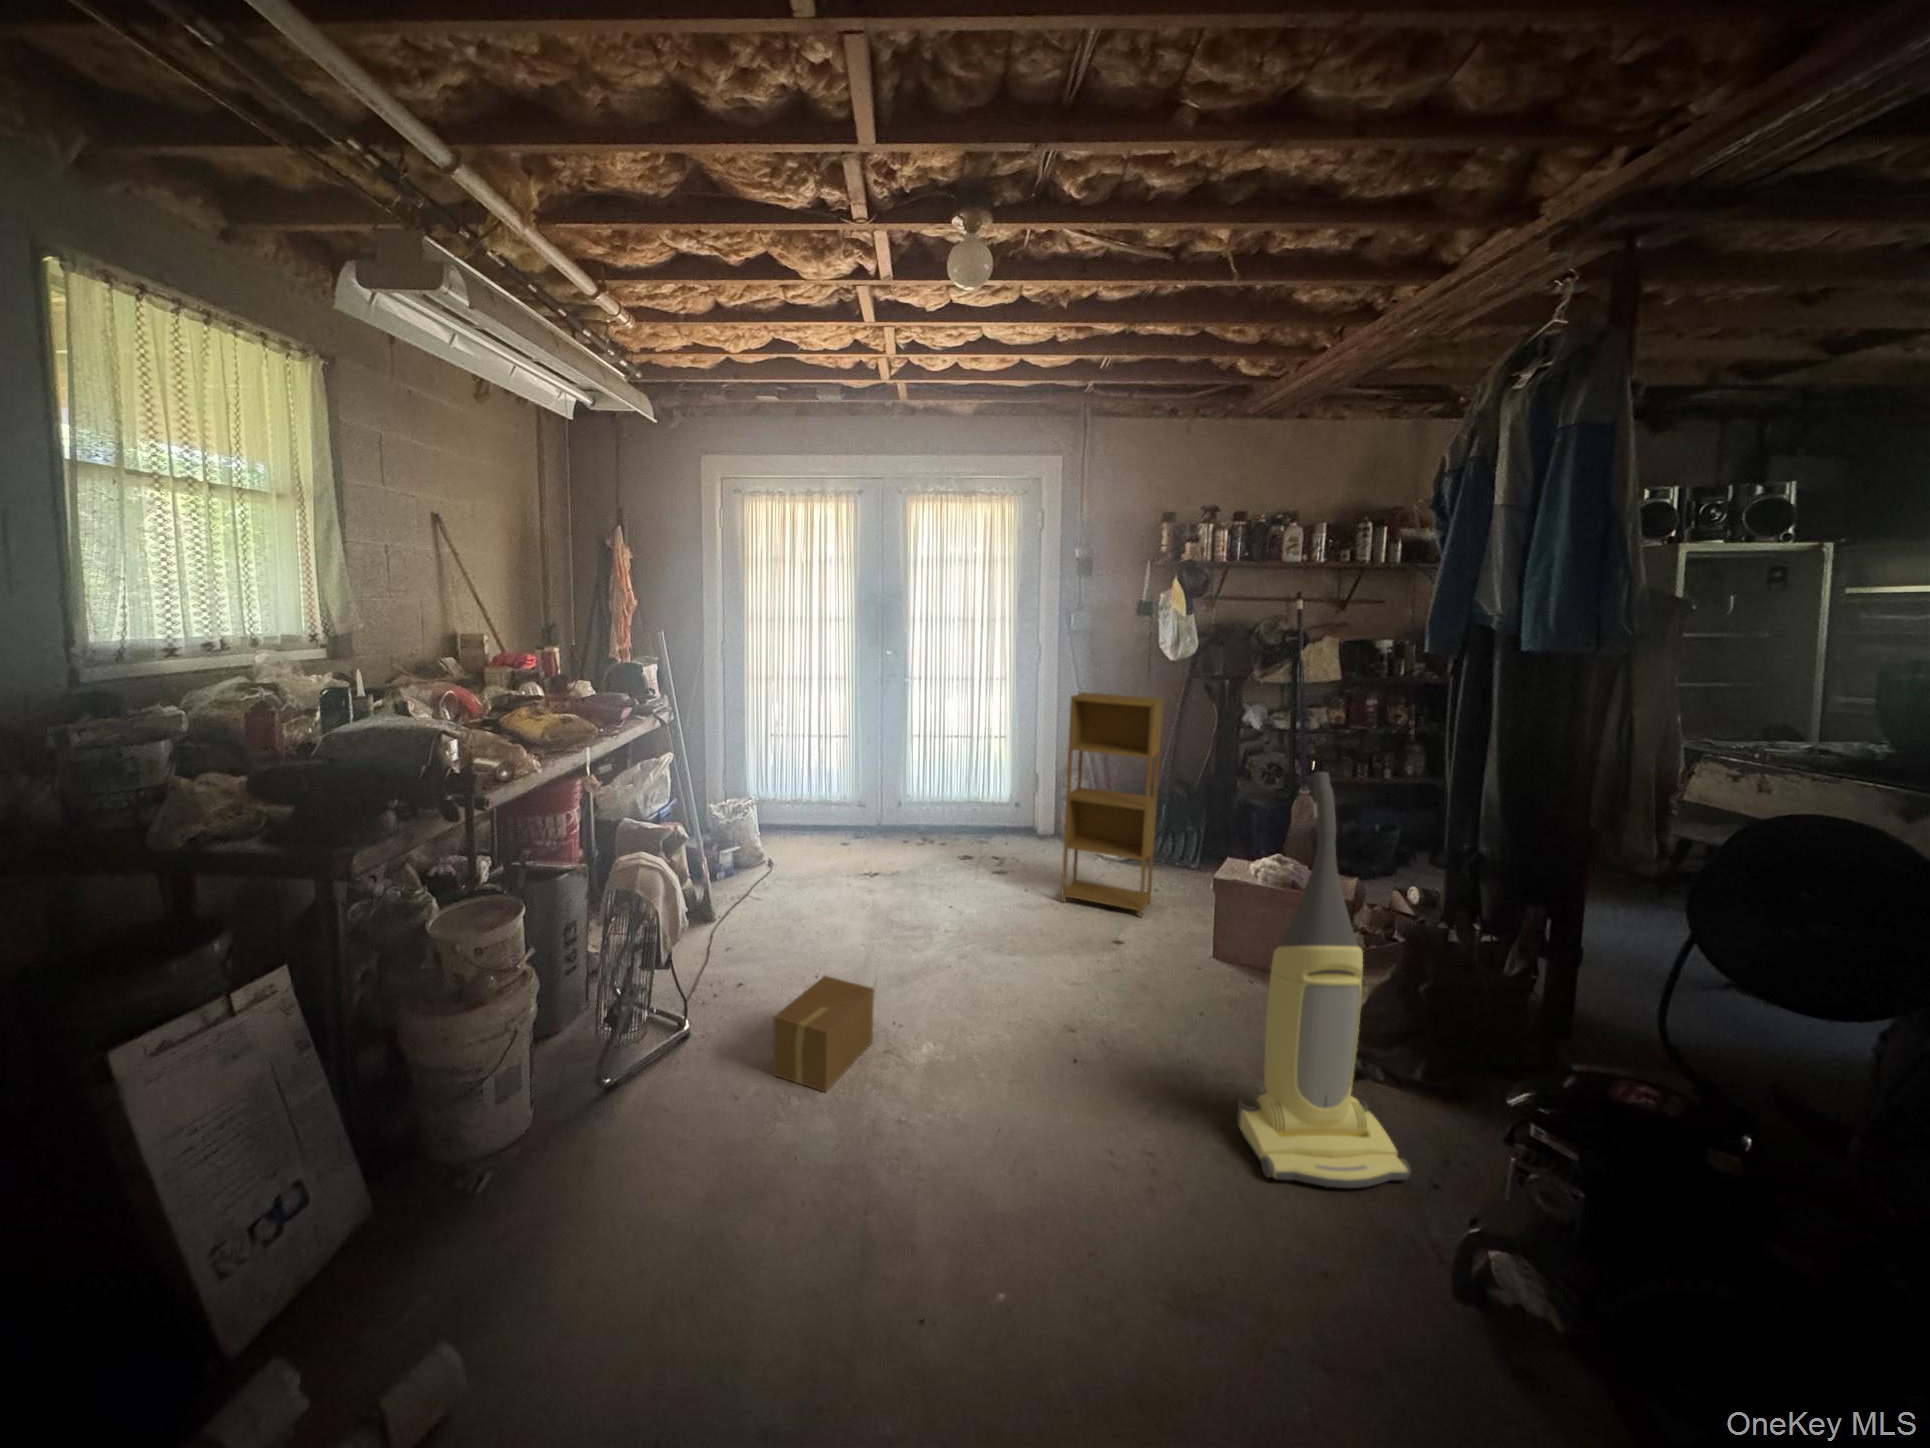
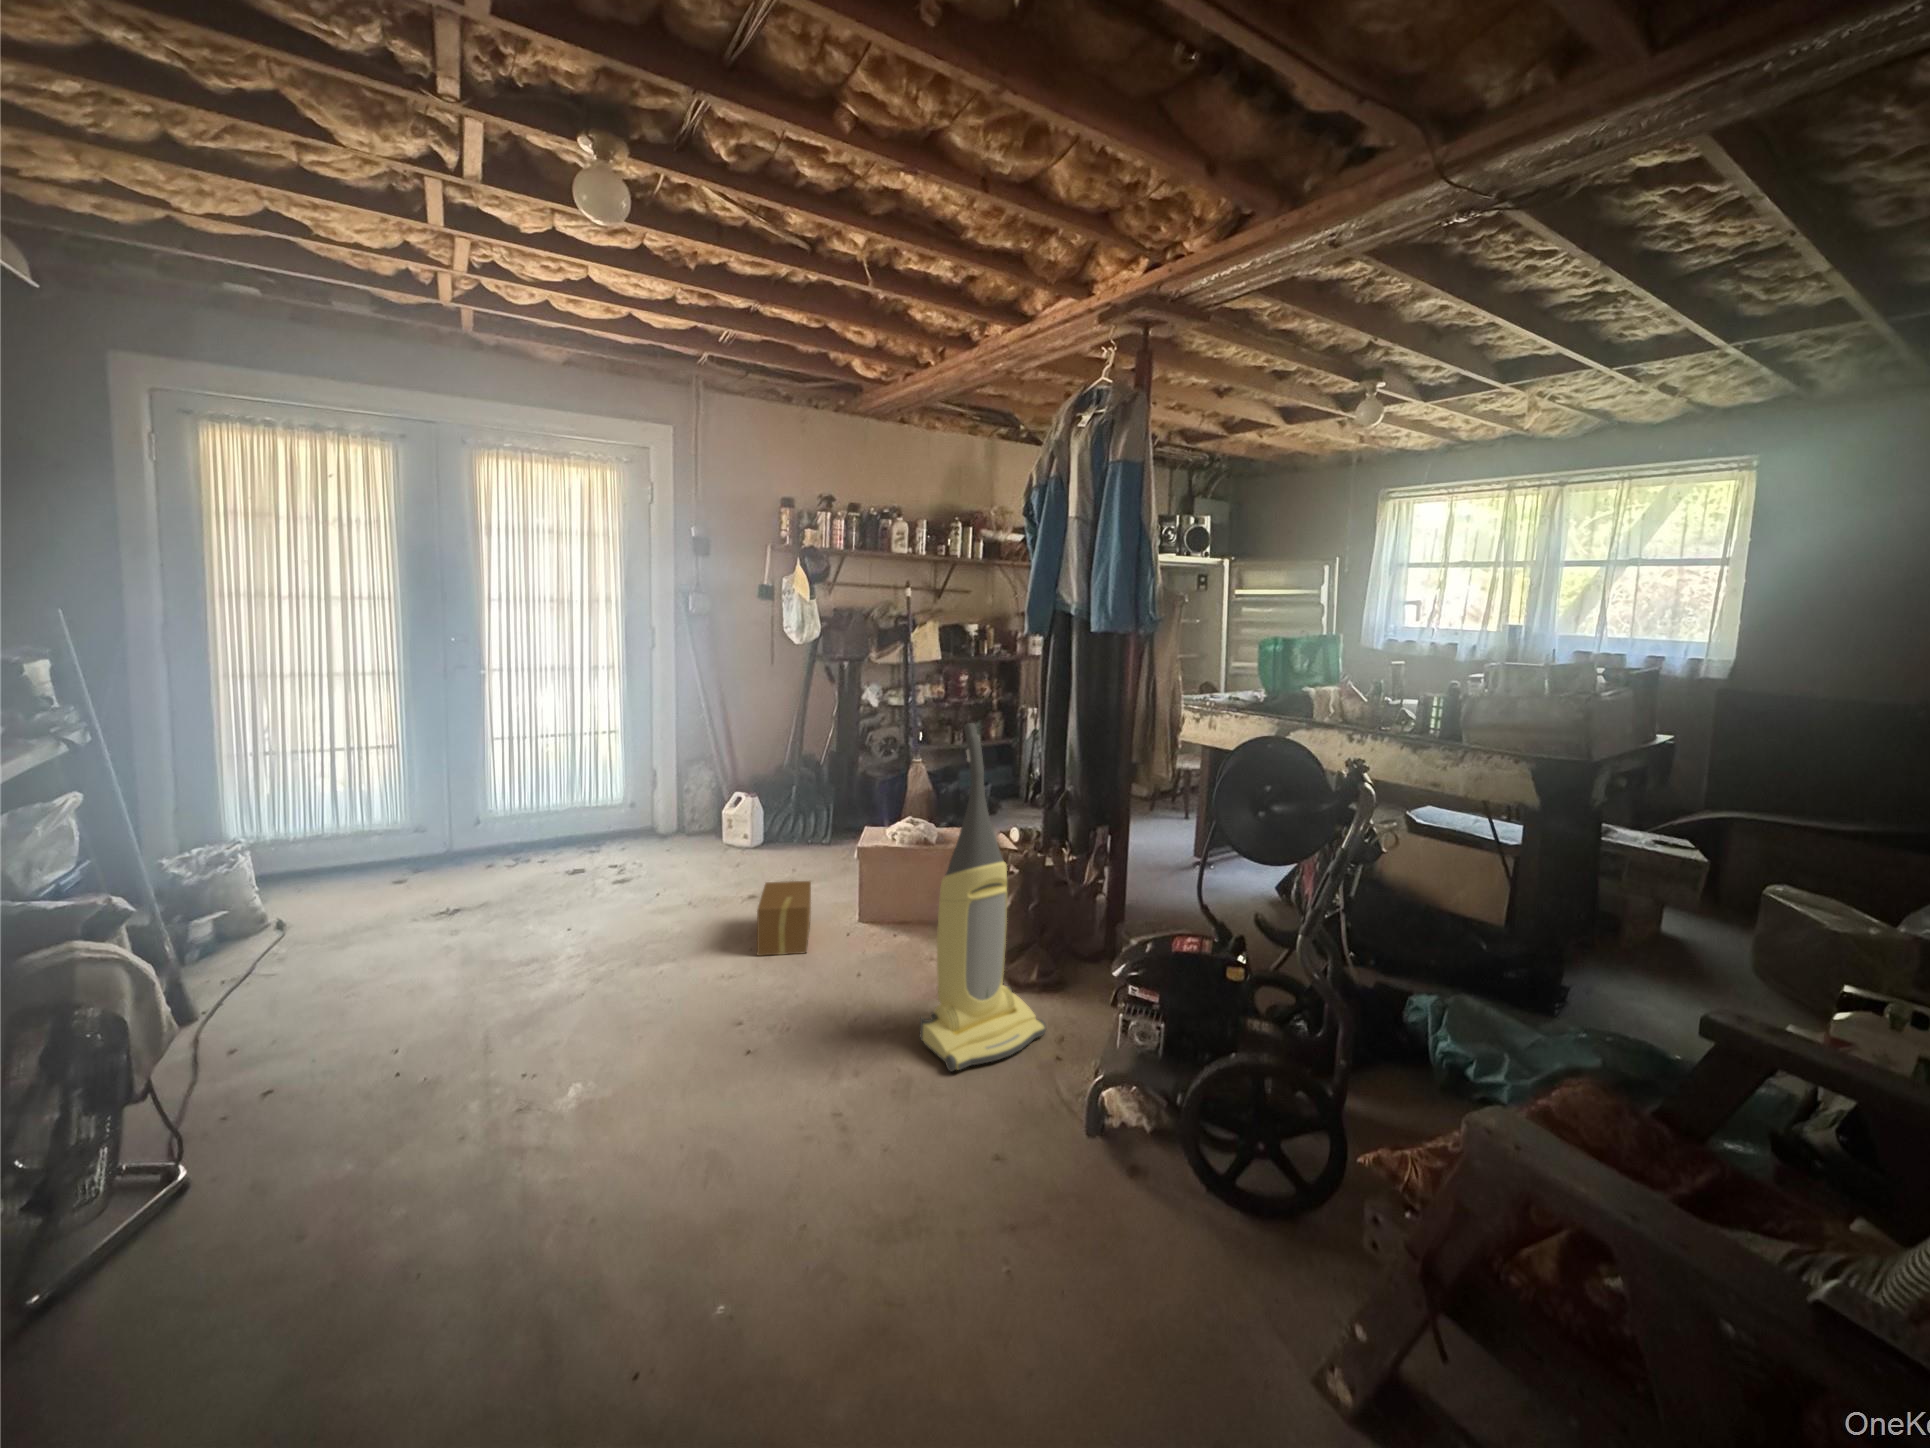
shelving unit: present [1061,692,1163,918] -> none [711,675,803,891]
cardboard box: present [773,976,874,1092] -> present [757,881,811,956]

